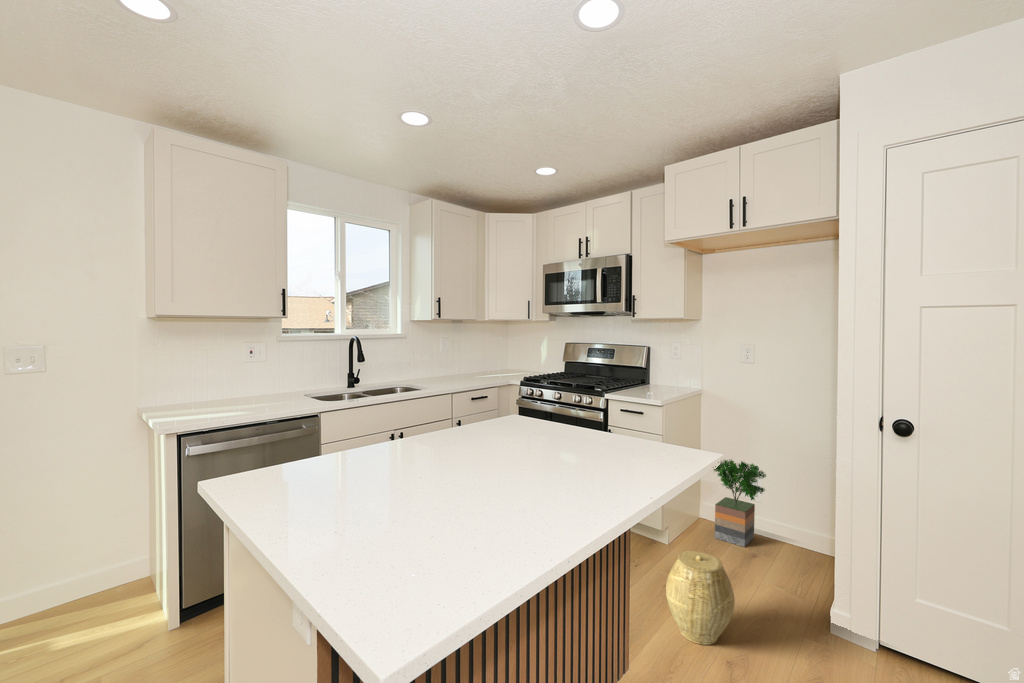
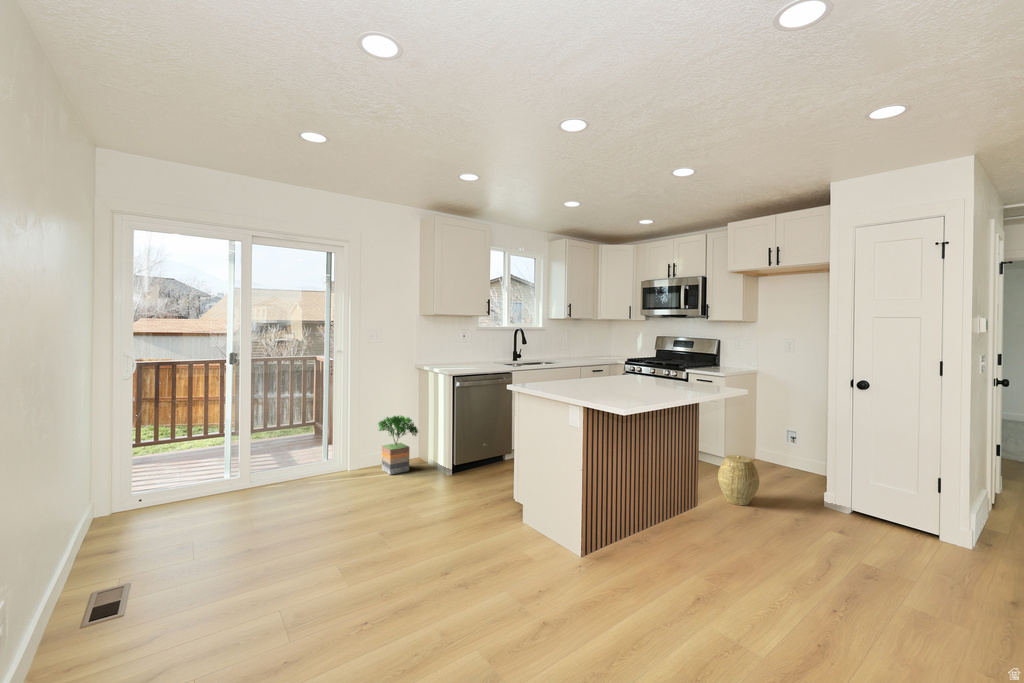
potted tree: present [713,460,766,547] -> present [378,416,418,475]

